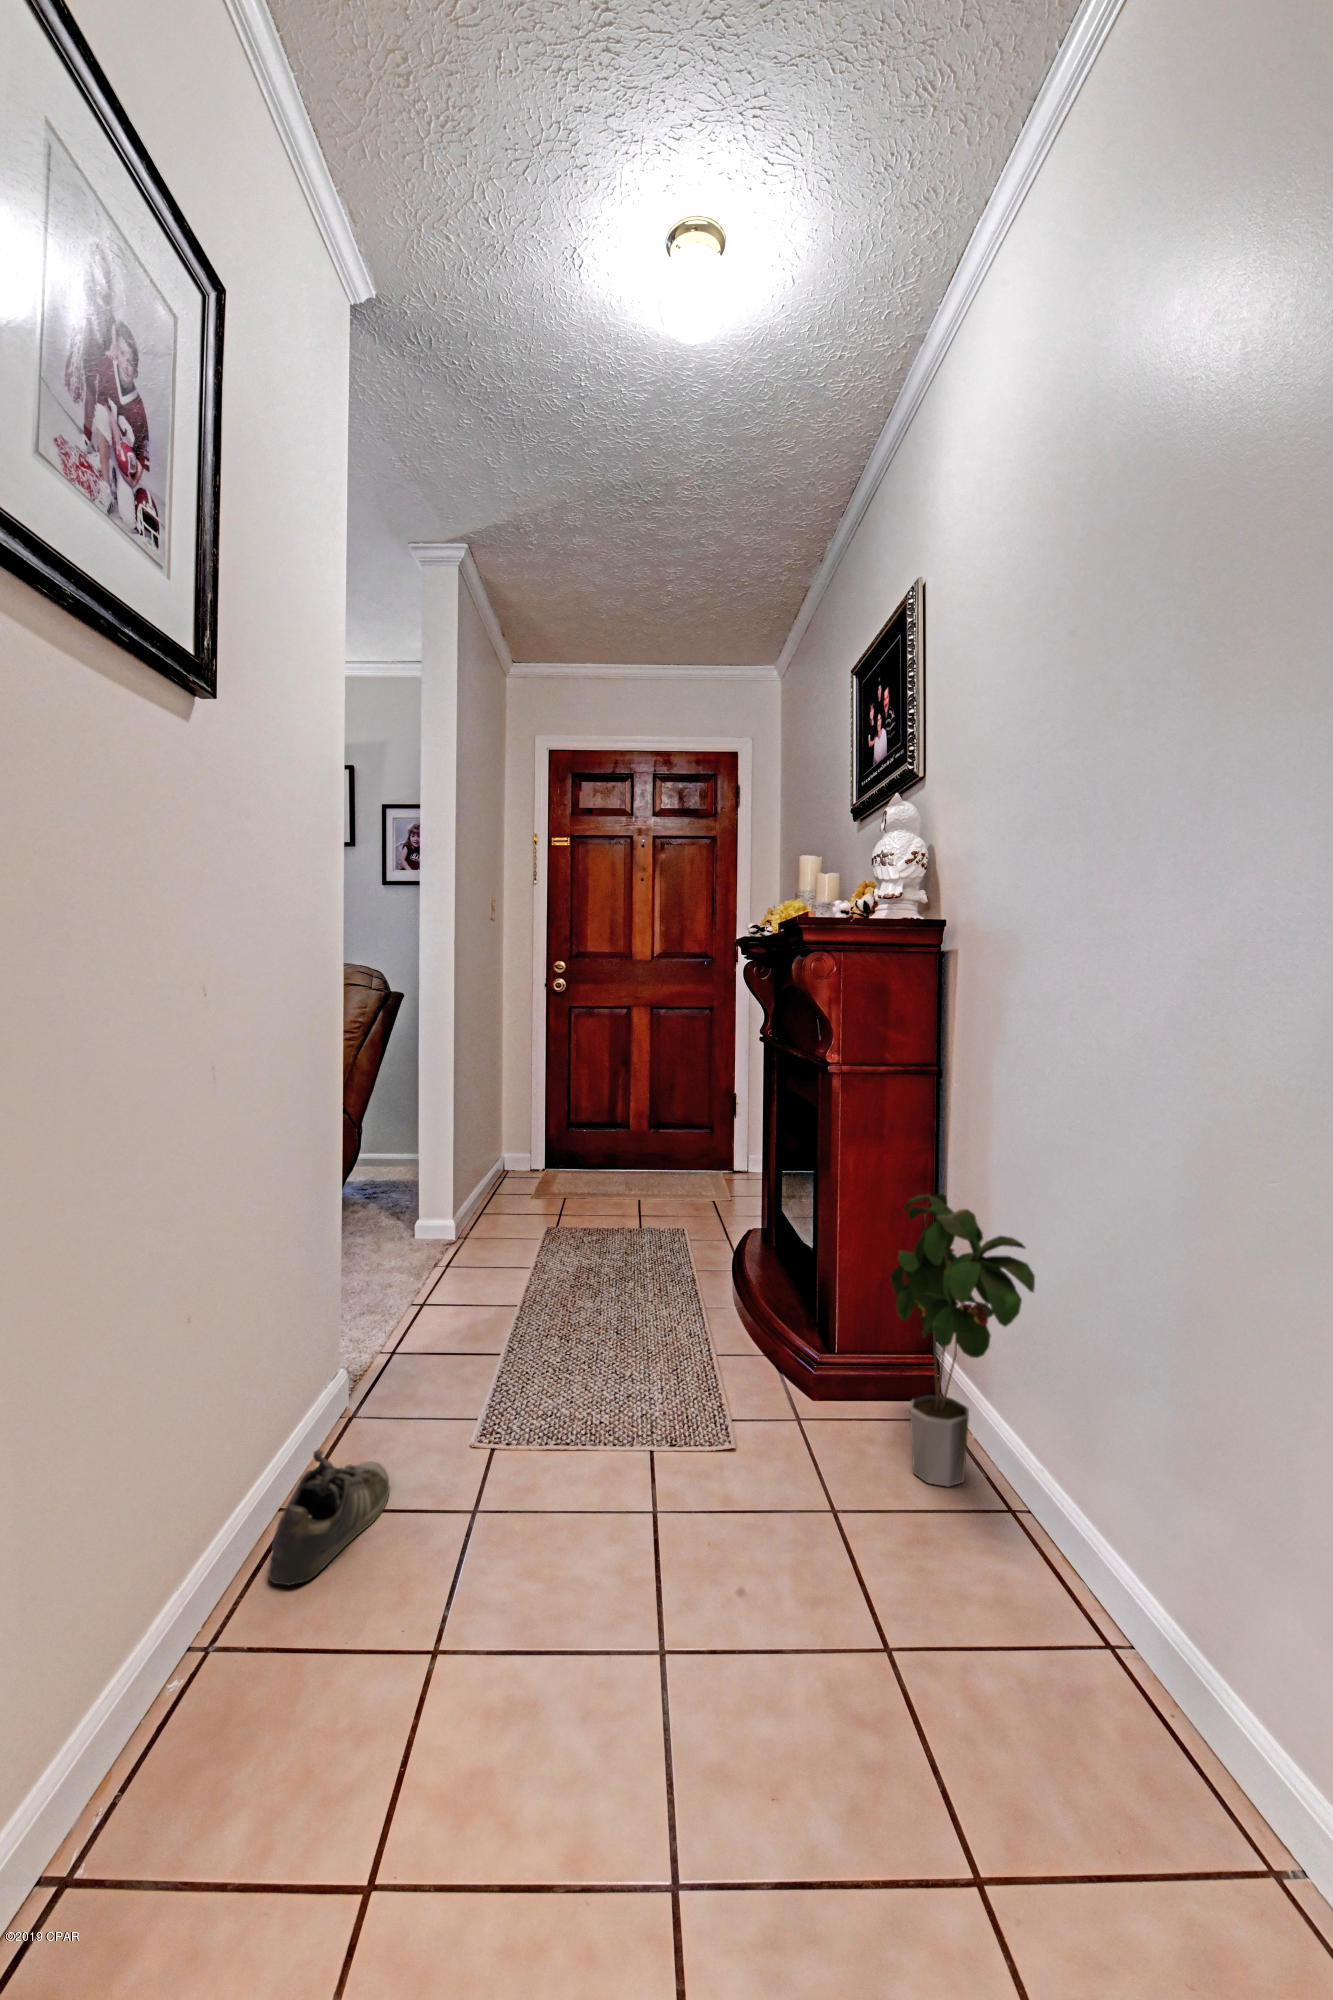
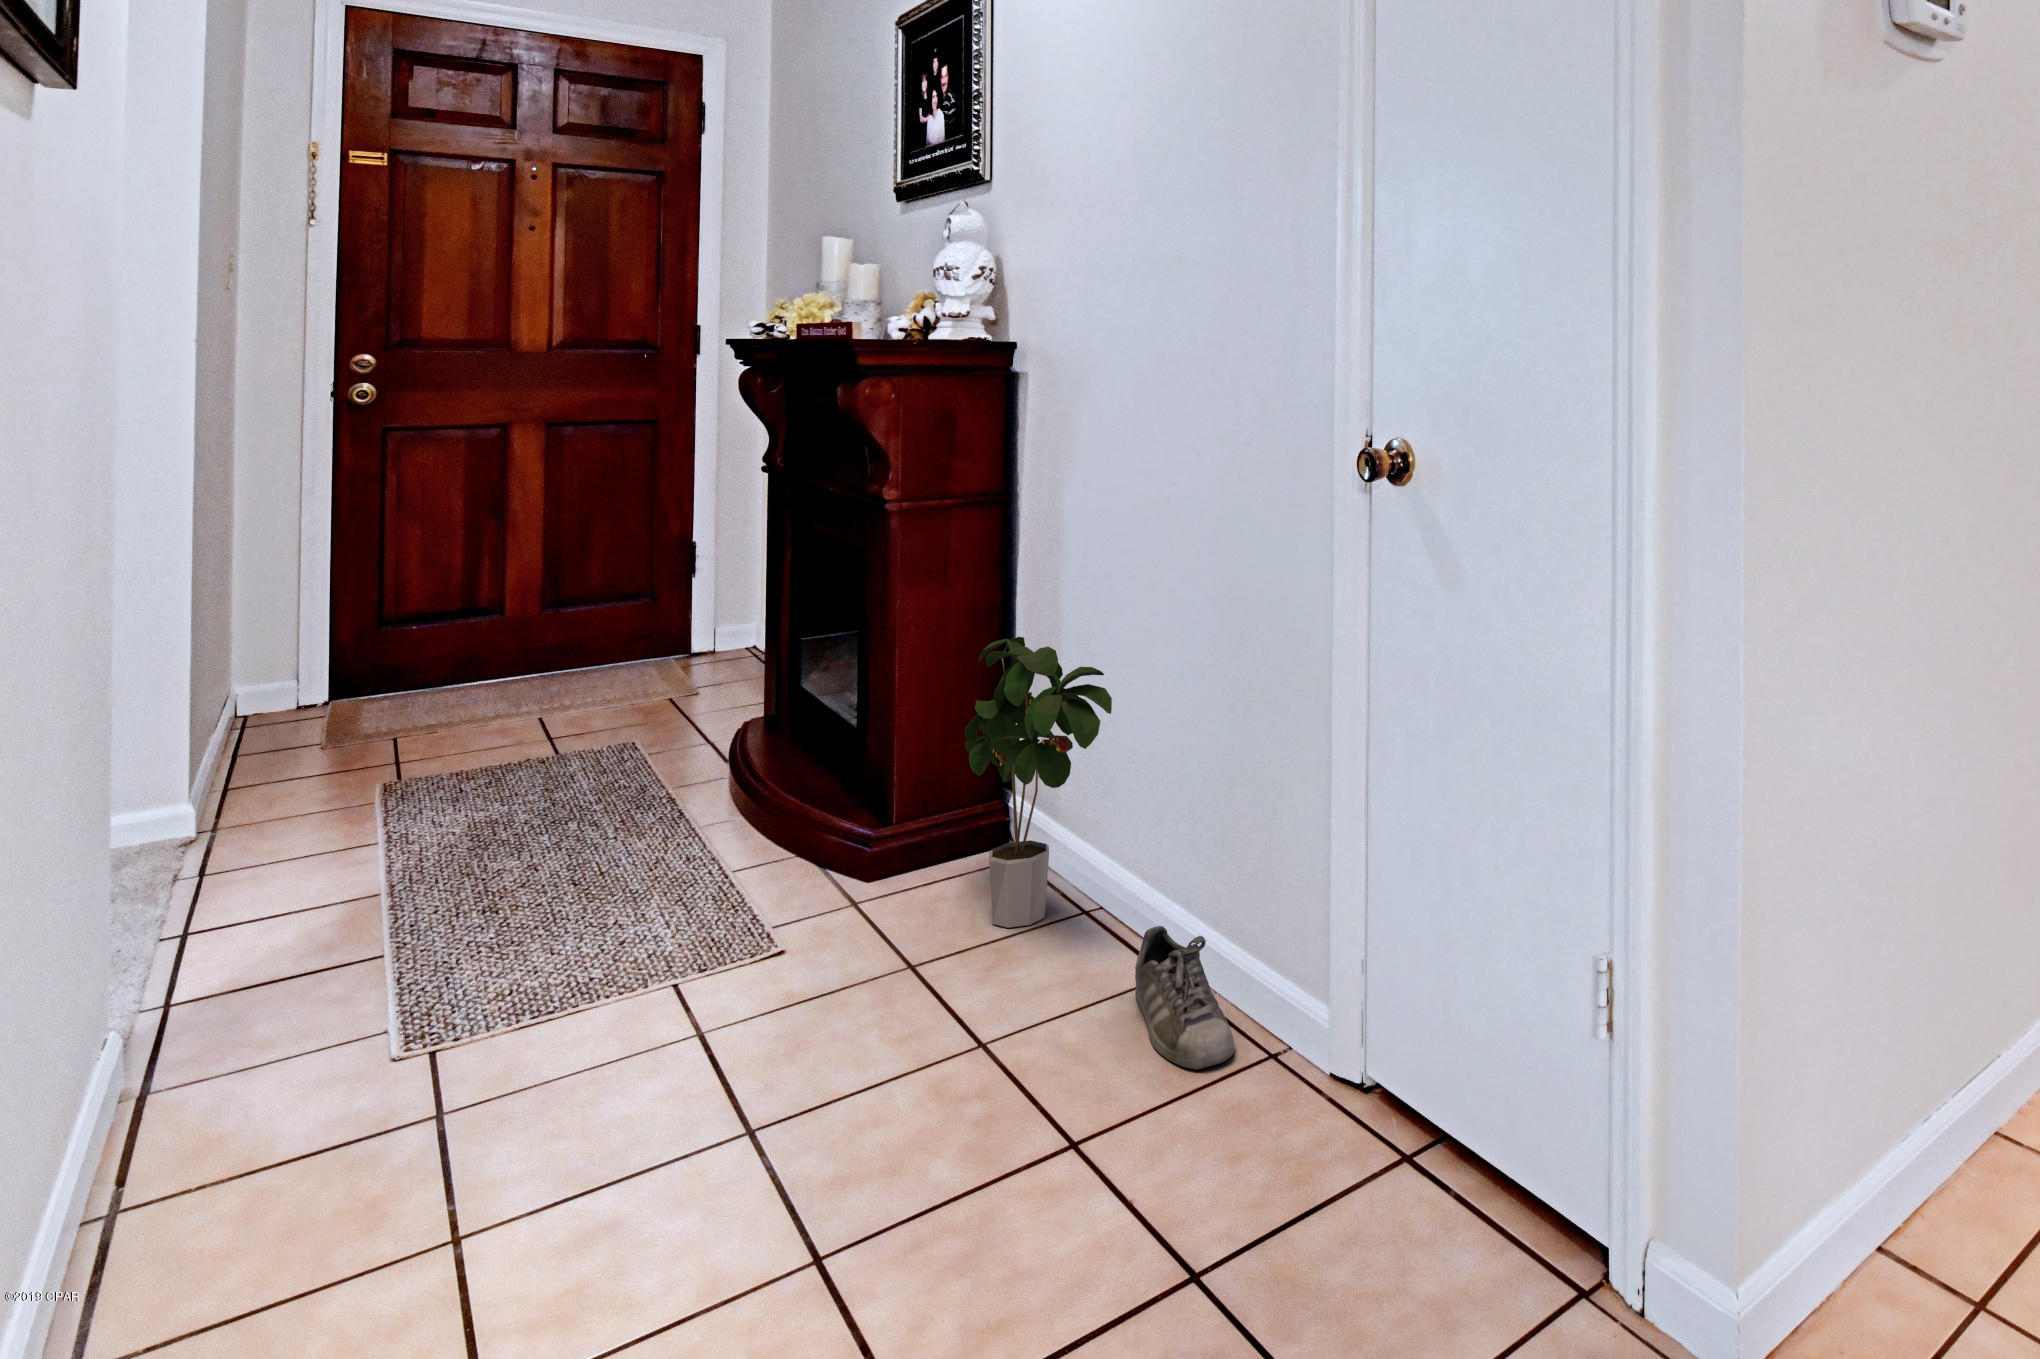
shoe: present [268,1450,390,1585] -> present [1135,926,1234,1070]

